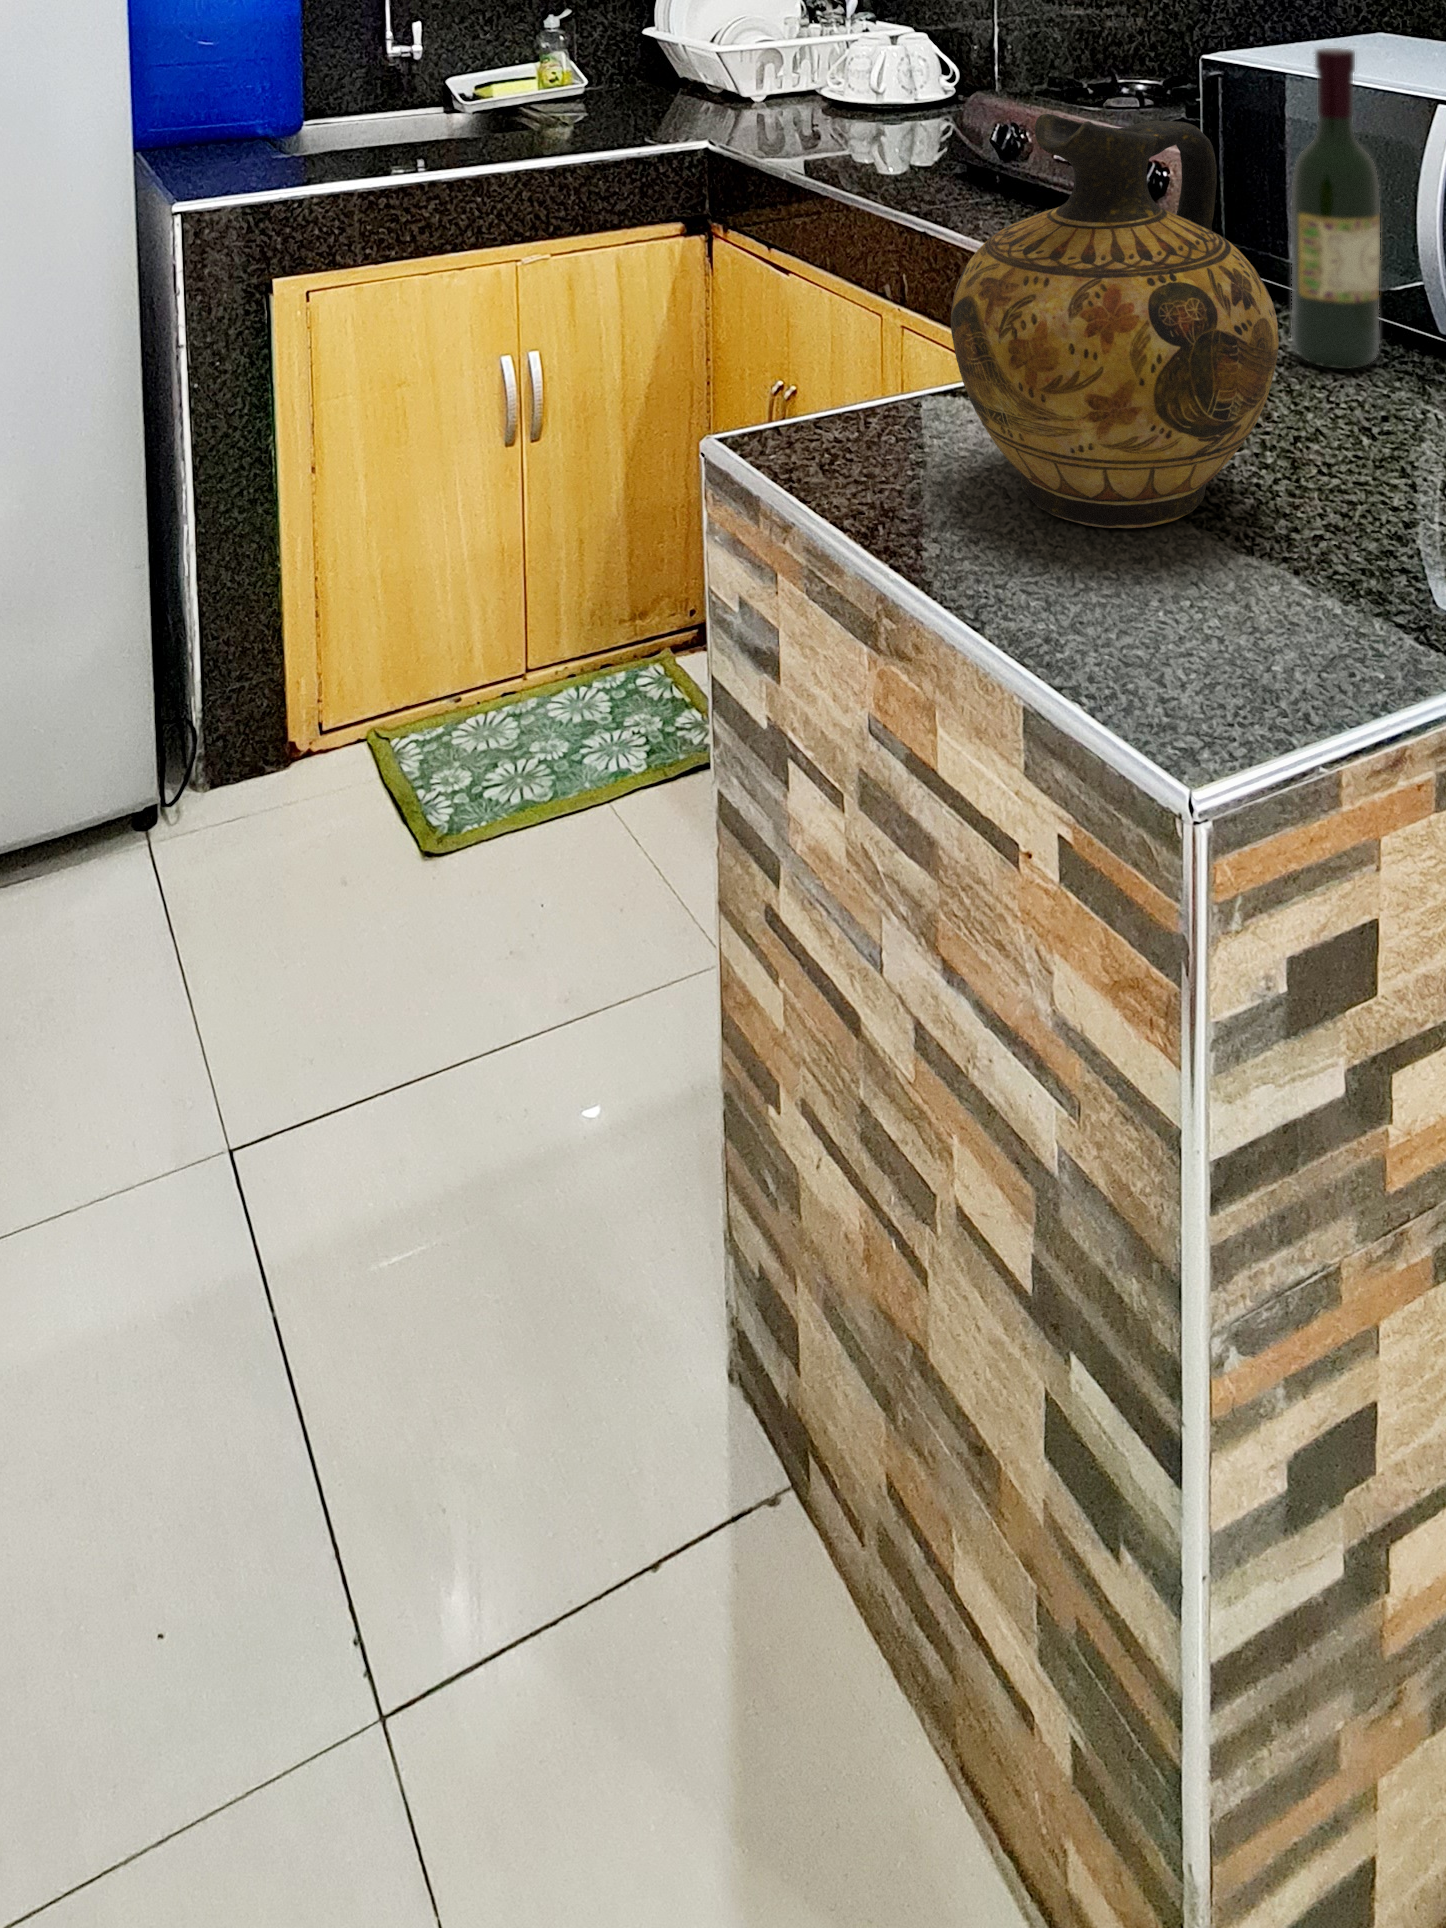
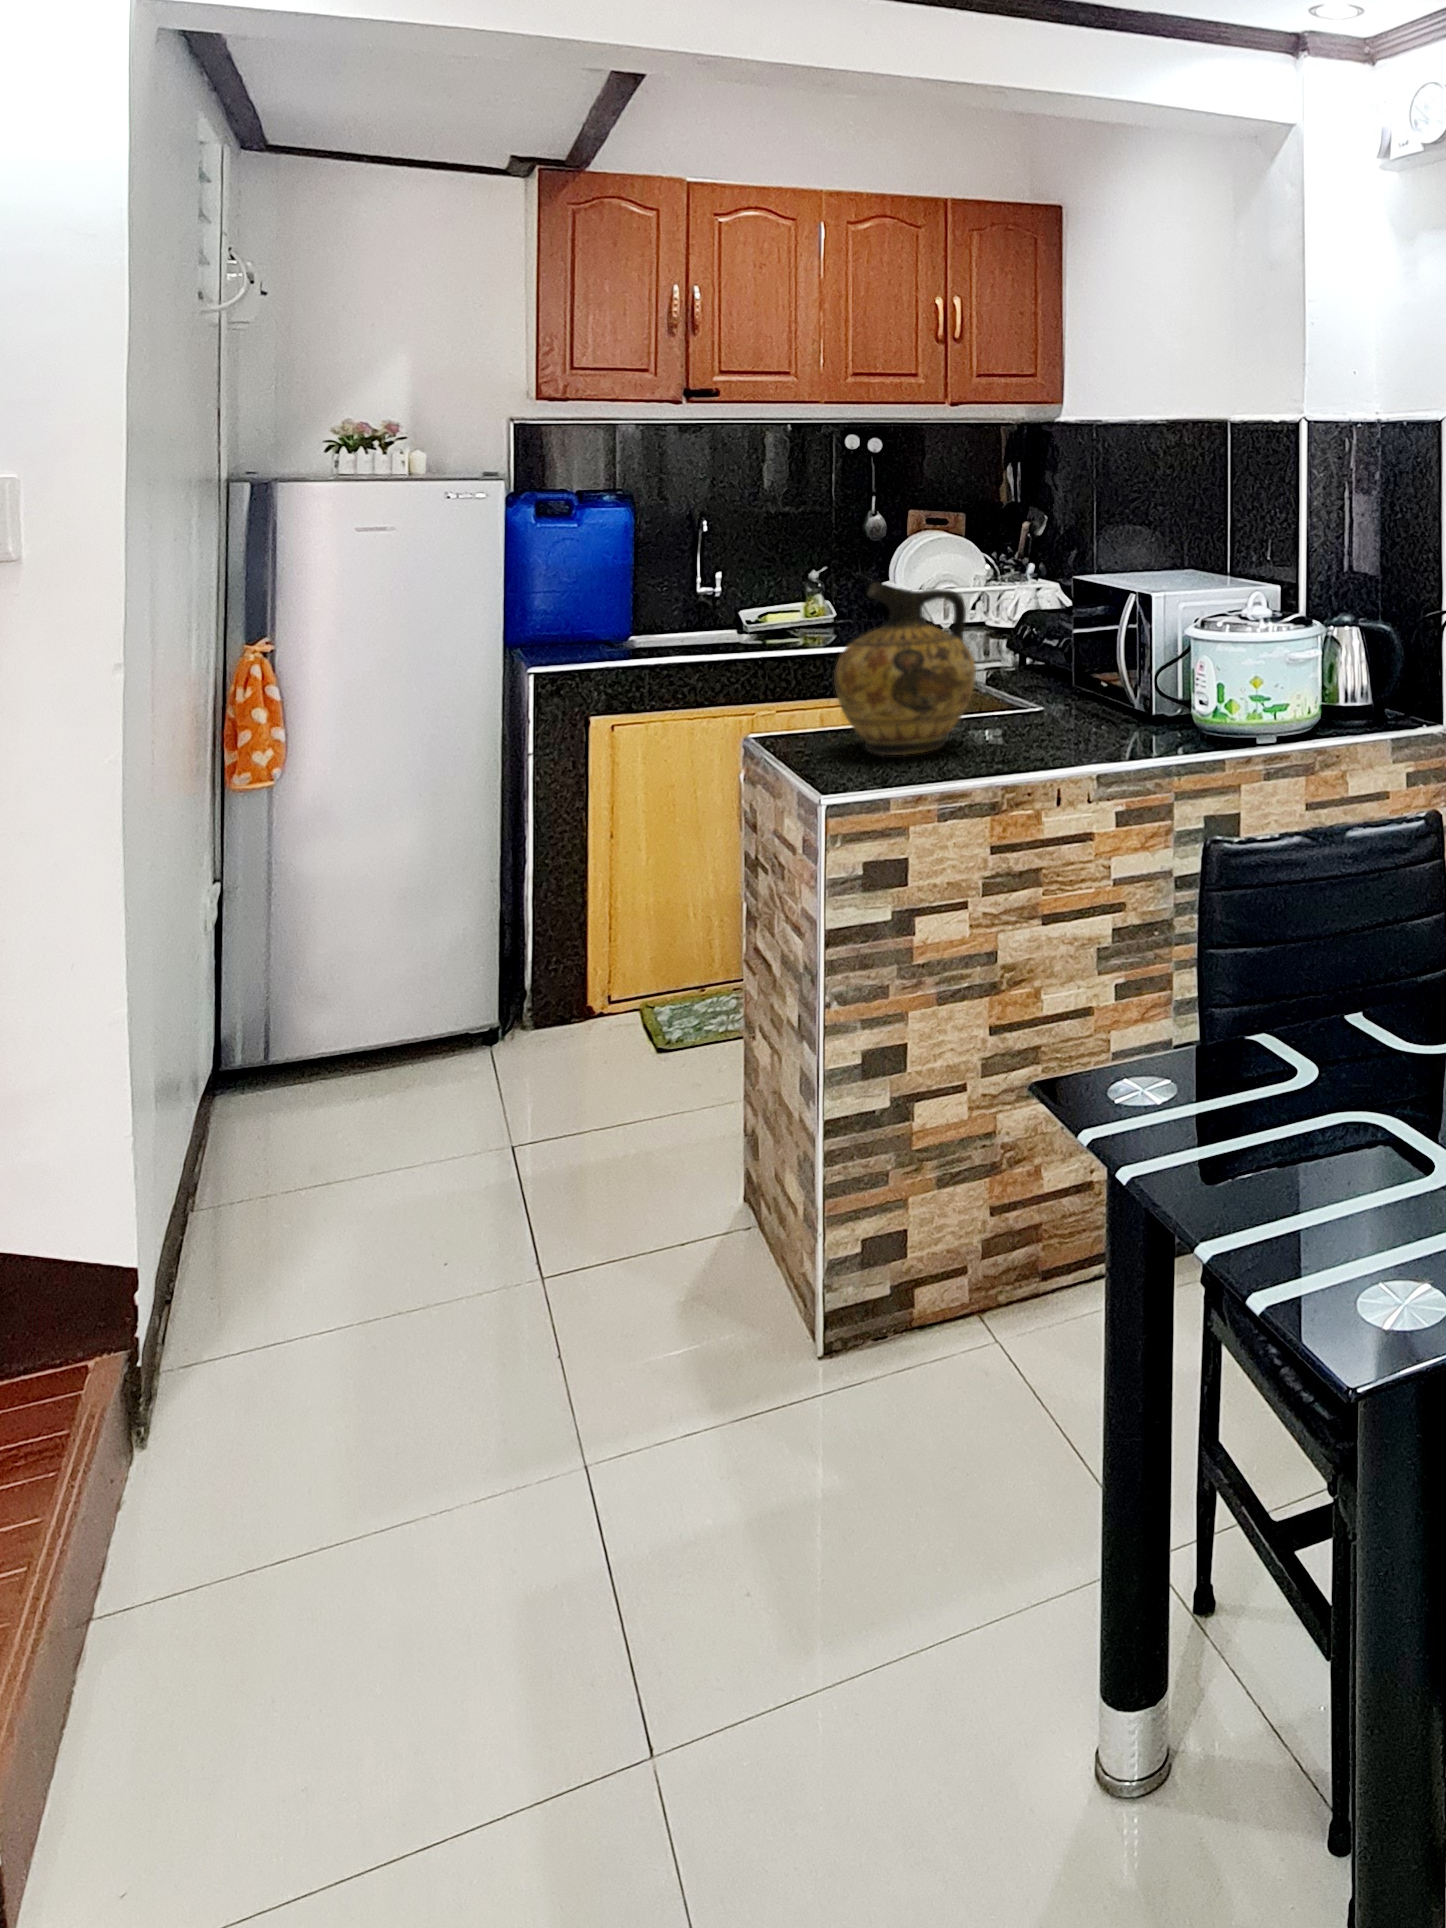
wine bottle: present [1291,48,1380,369] -> none [1066,569,1106,721]

